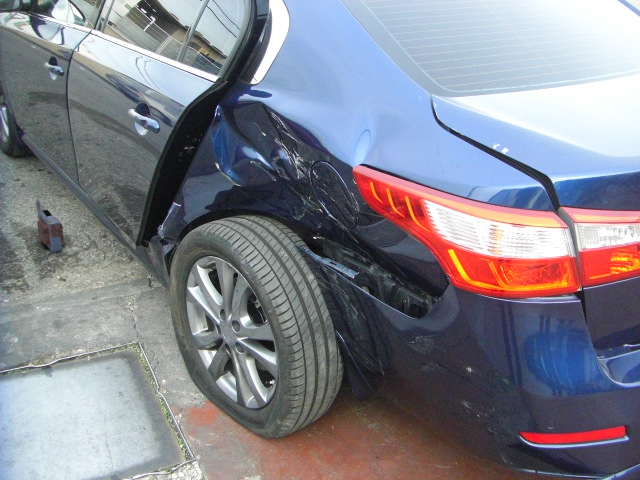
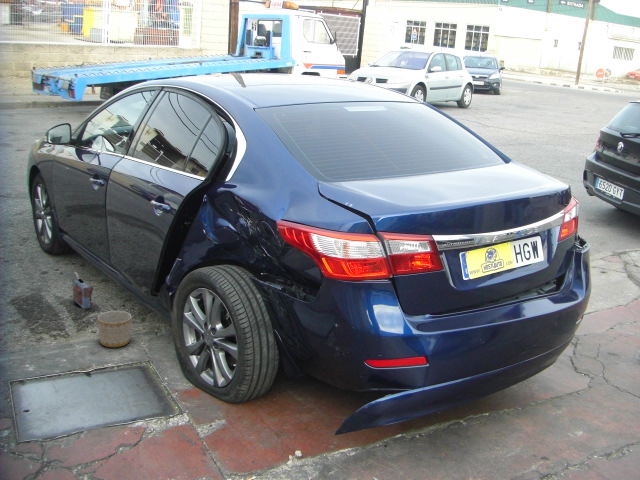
planter: none [64,265,114,320] -> present [98,311,131,347]

